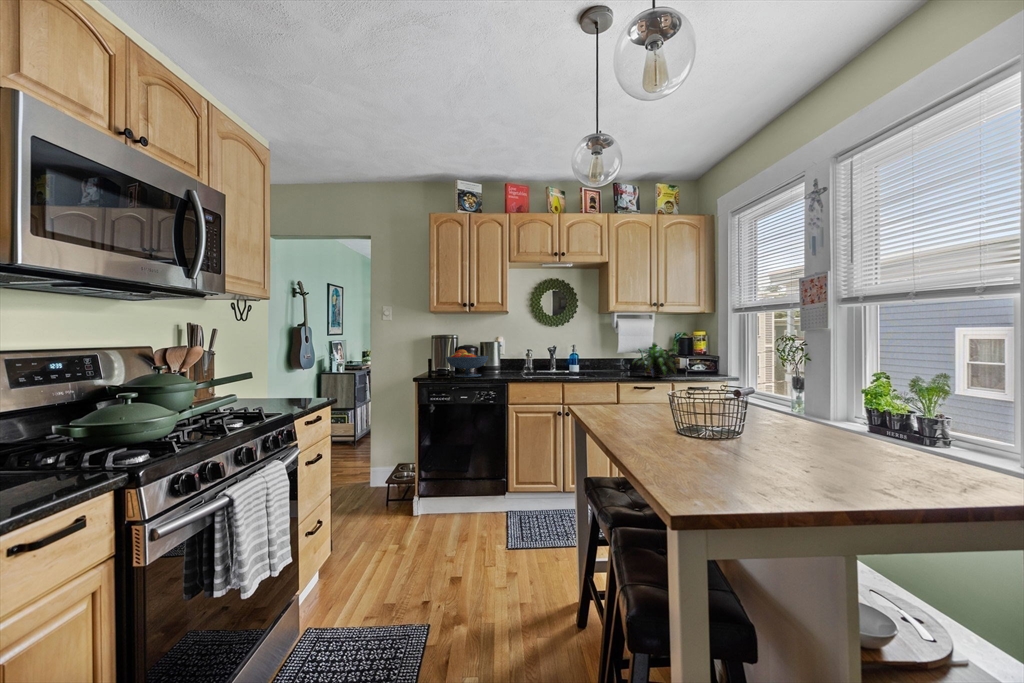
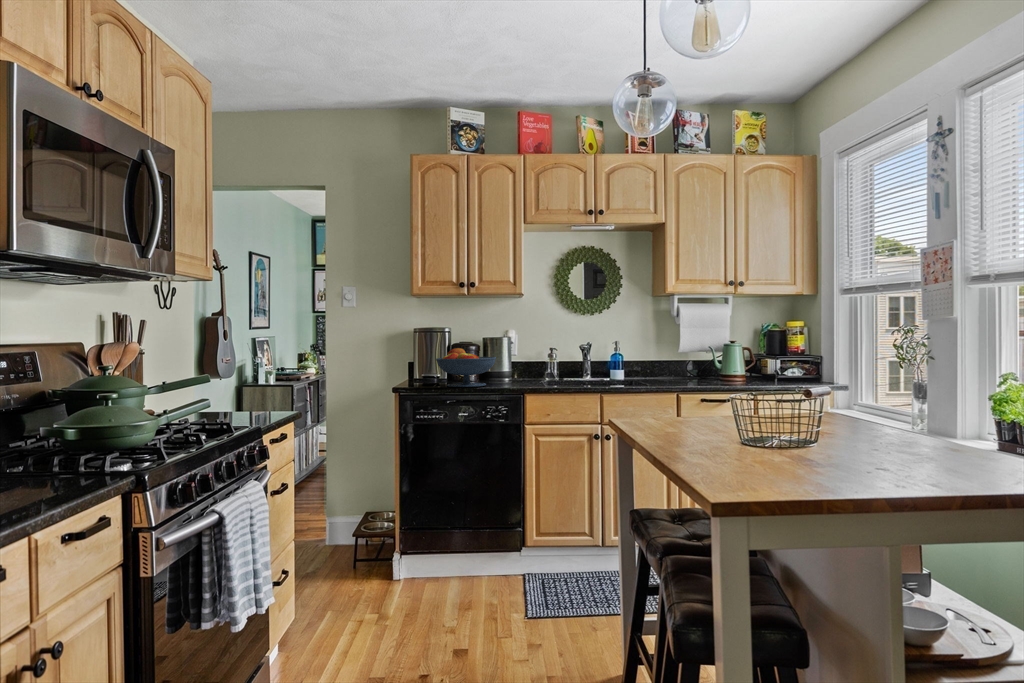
potted plant: present [632,342,677,377] -> none [699,337,767,386]

